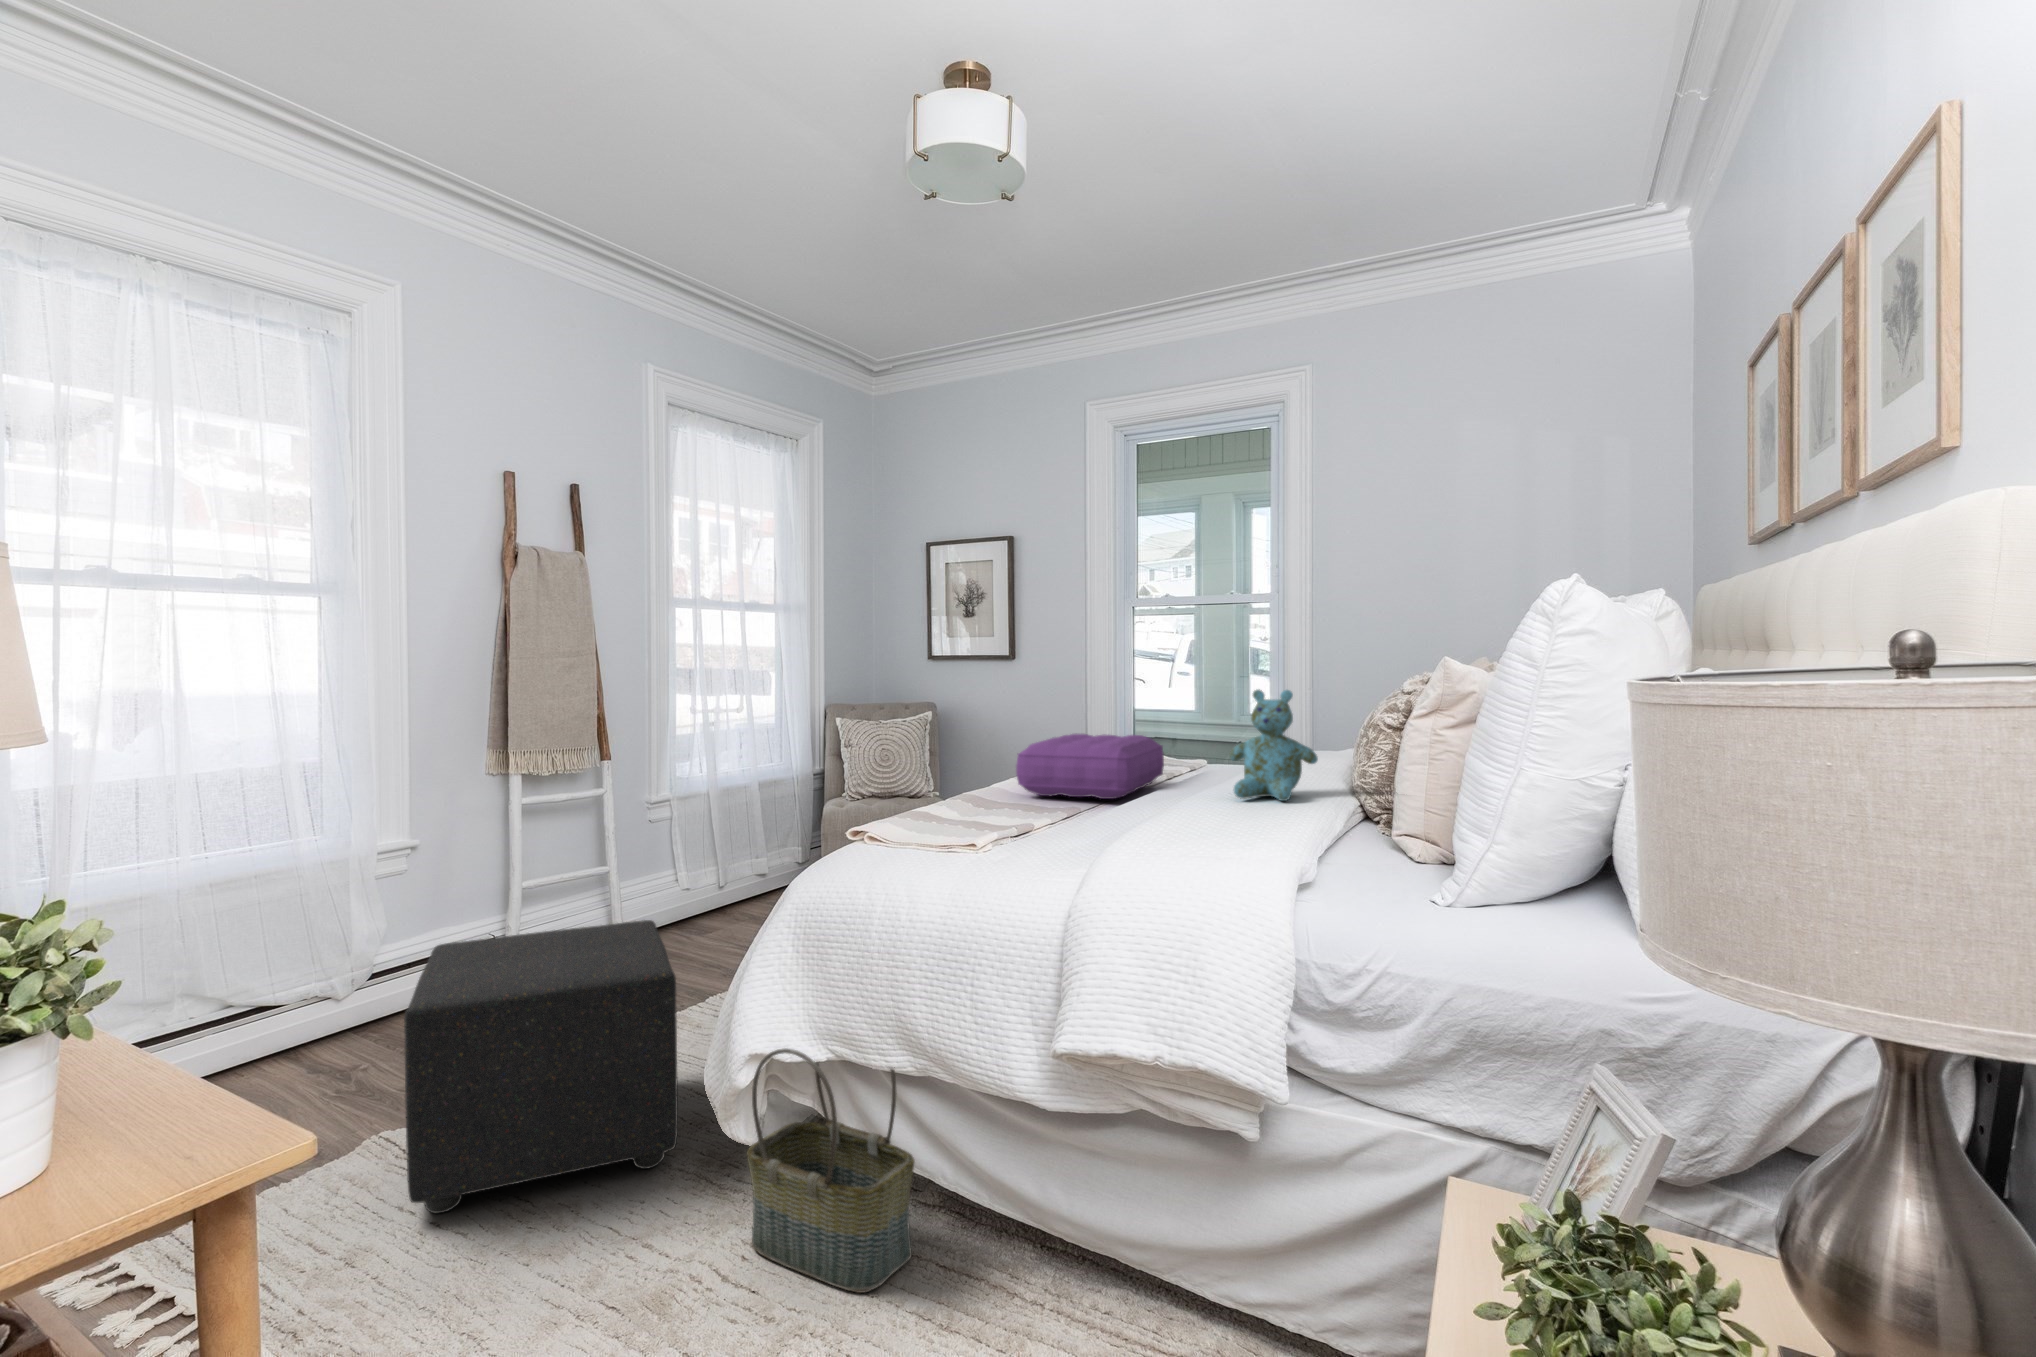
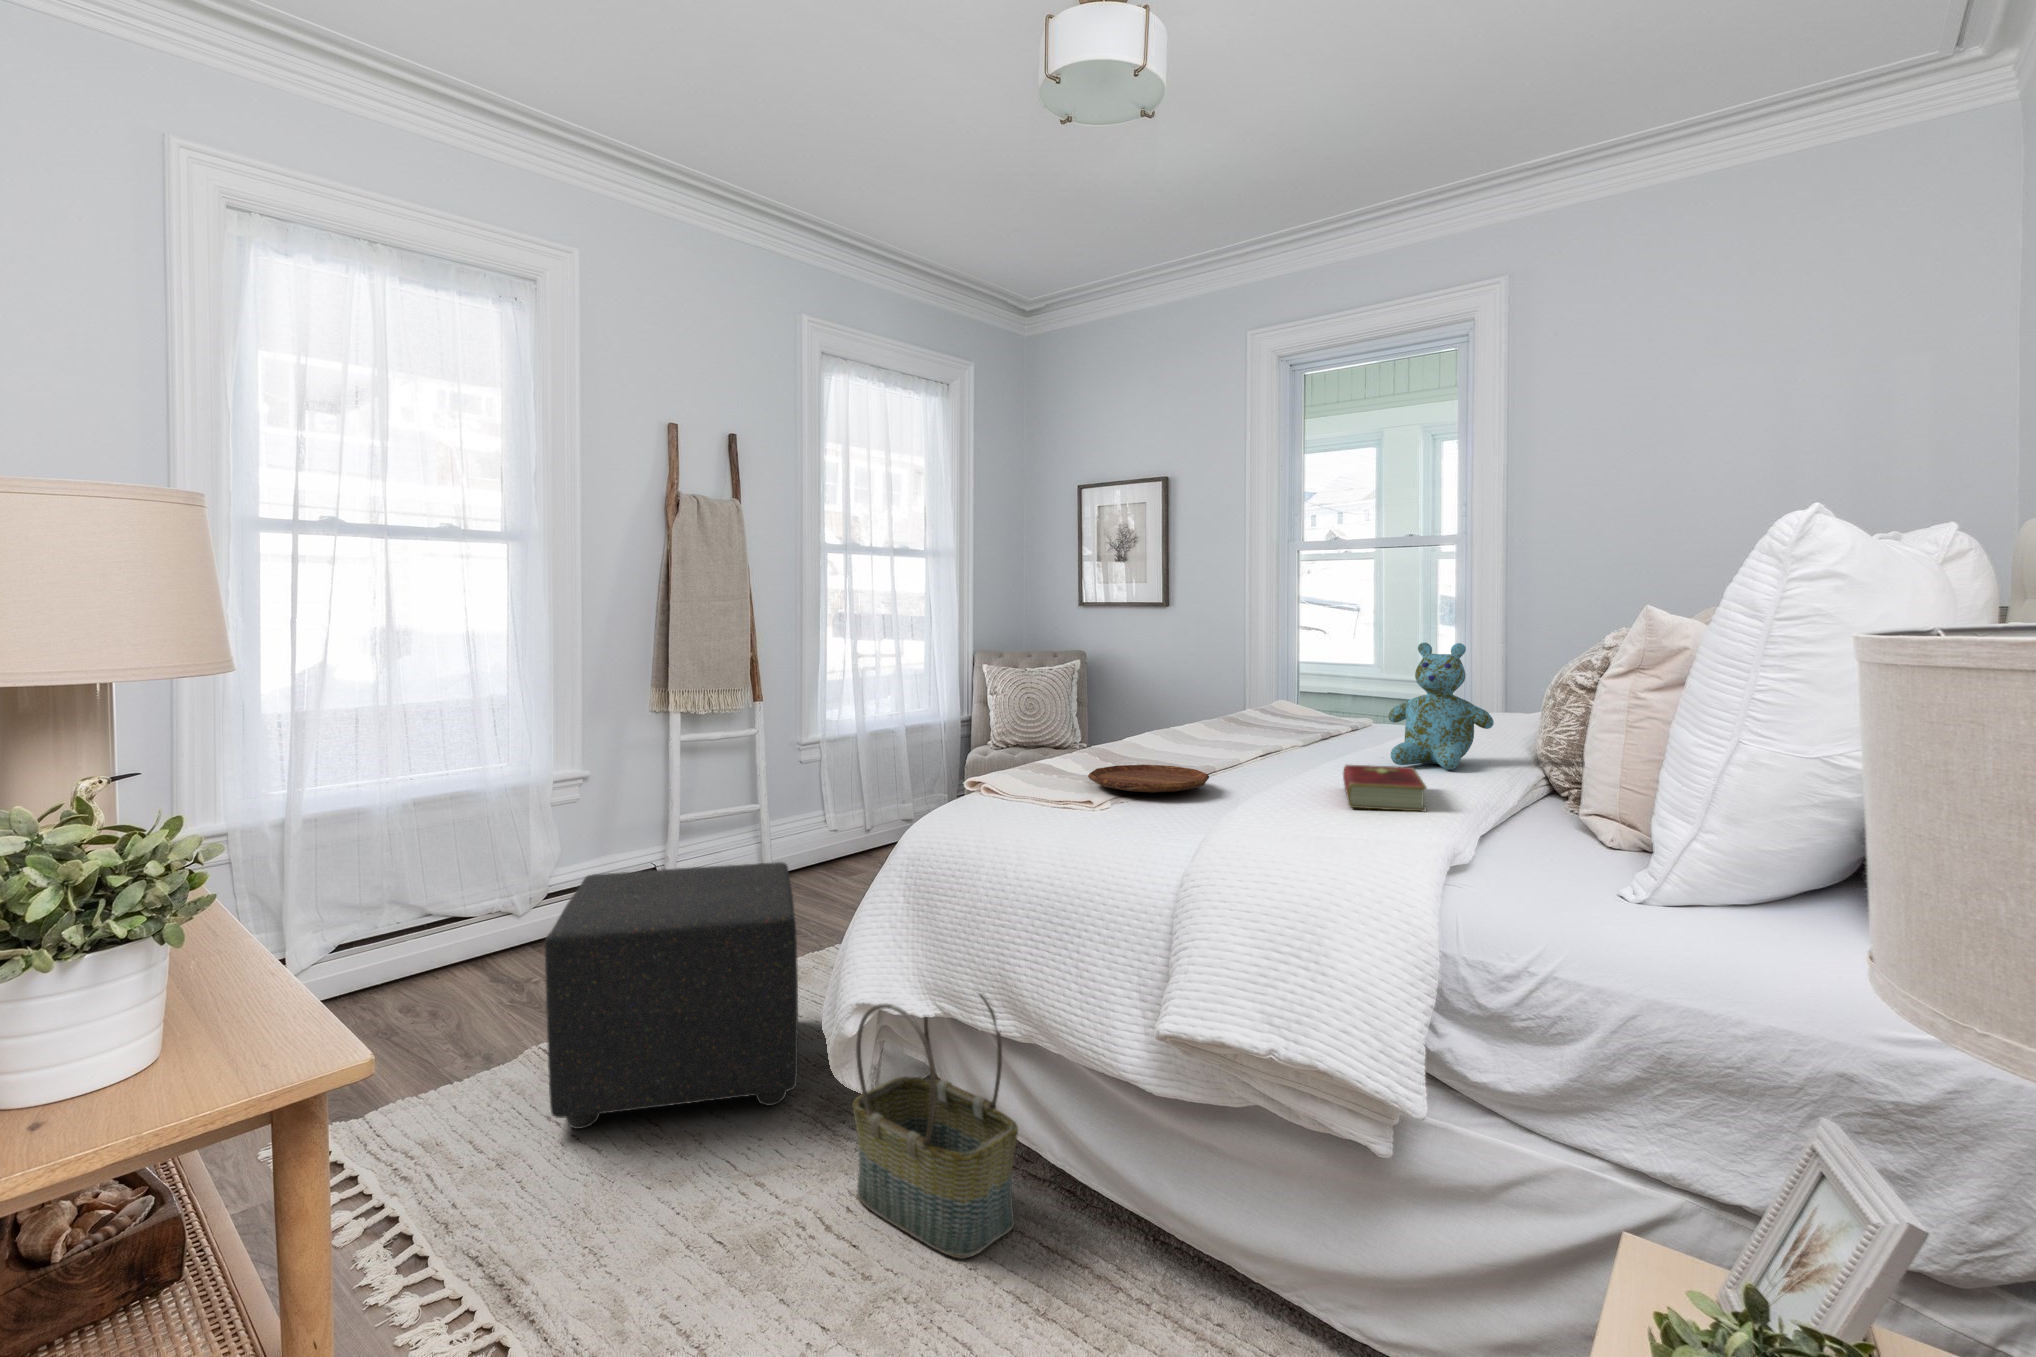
pillow: present [1016,734,1164,799] -> none [1152,688,1319,760]
hardcover book: none [1198,799,1273,838] -> present [1343,764,1427,812]
tray: none [965,807,1076,832] -> present [1088,765,1209,792]

